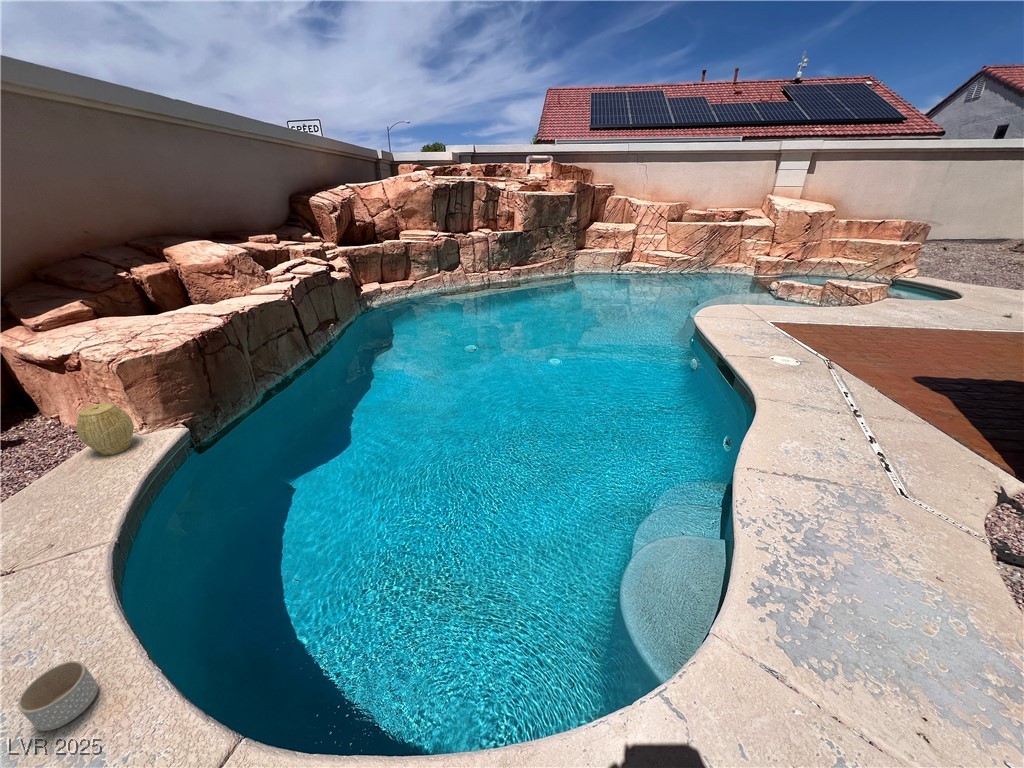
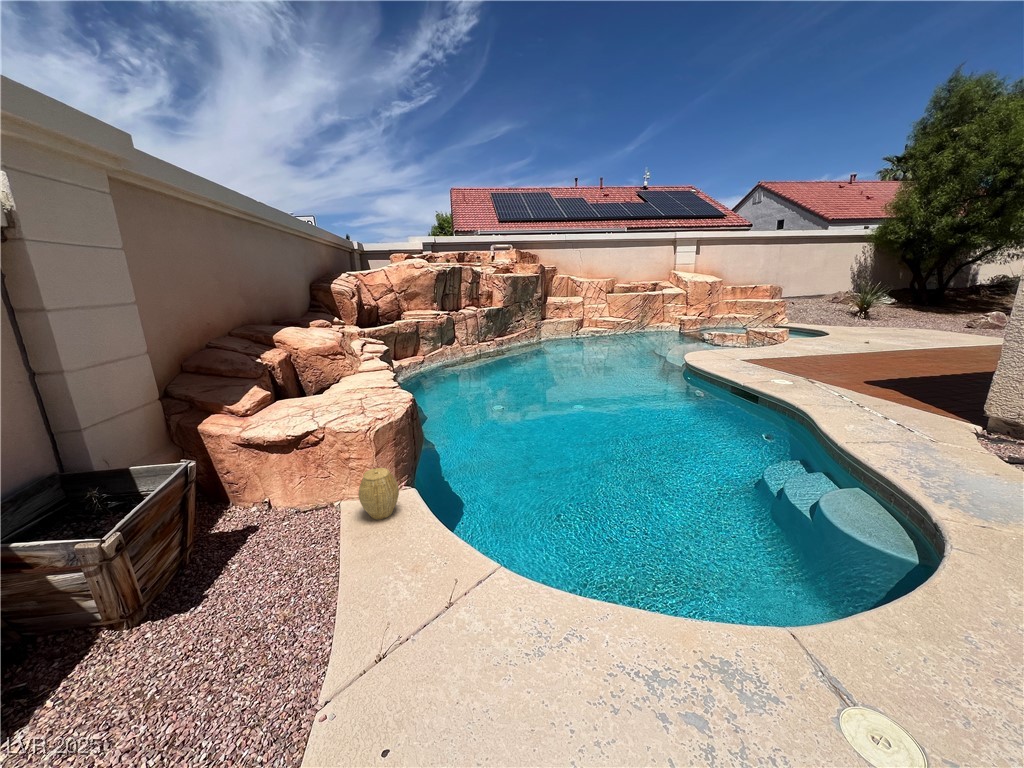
planter: present [18,661,98,731] -> none [648,618,689,670]

